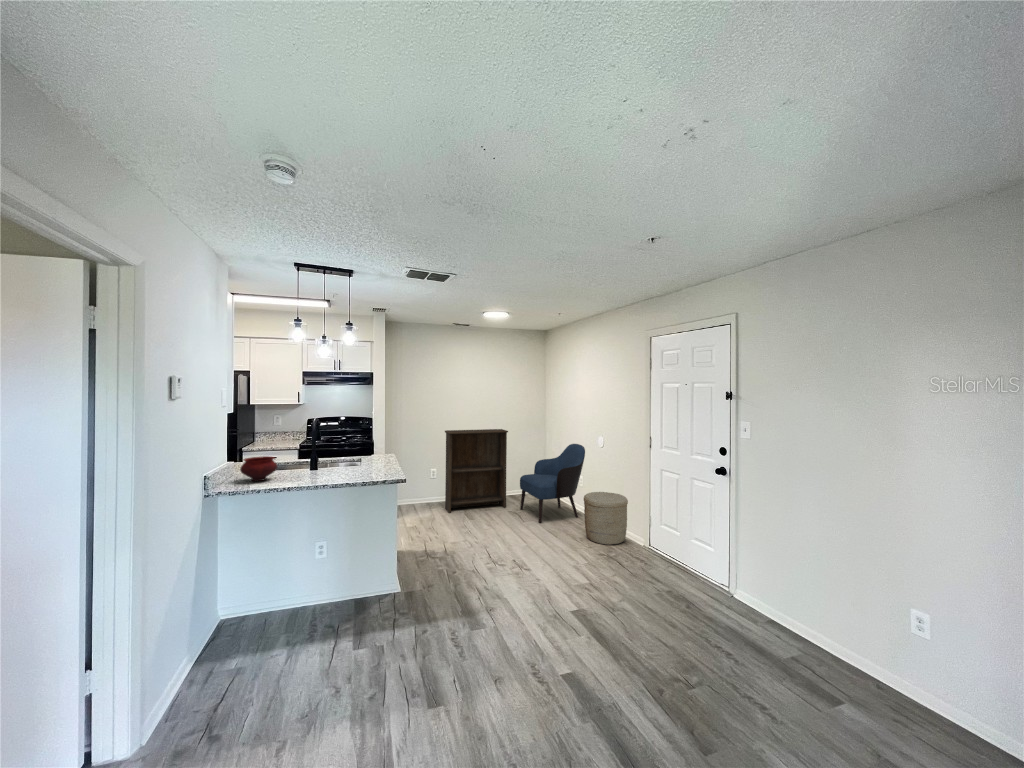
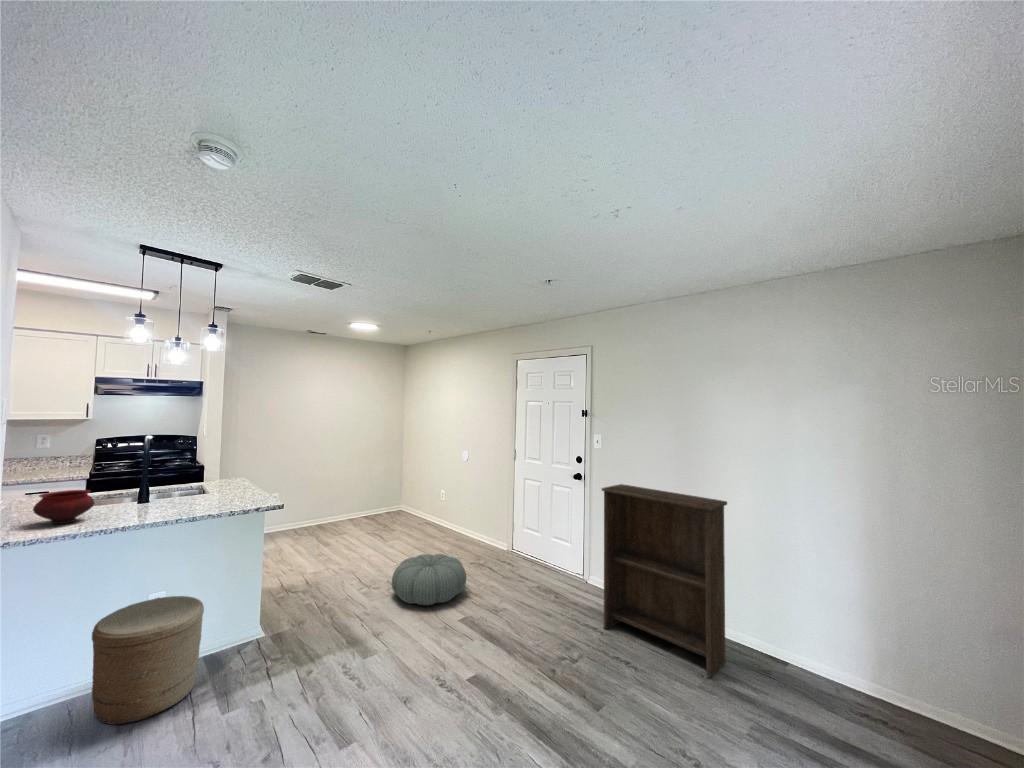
bookshelf: present [445,429,508,513] -> present [602,484,727,677]
armchair: present [520,444,585,523] -> none [378,458,447,541]
woven basket: present [584,492,628,545] -> present [92,596,204,725]
pouf: none [513,539,587,590] -> present [392,554,466,605]

